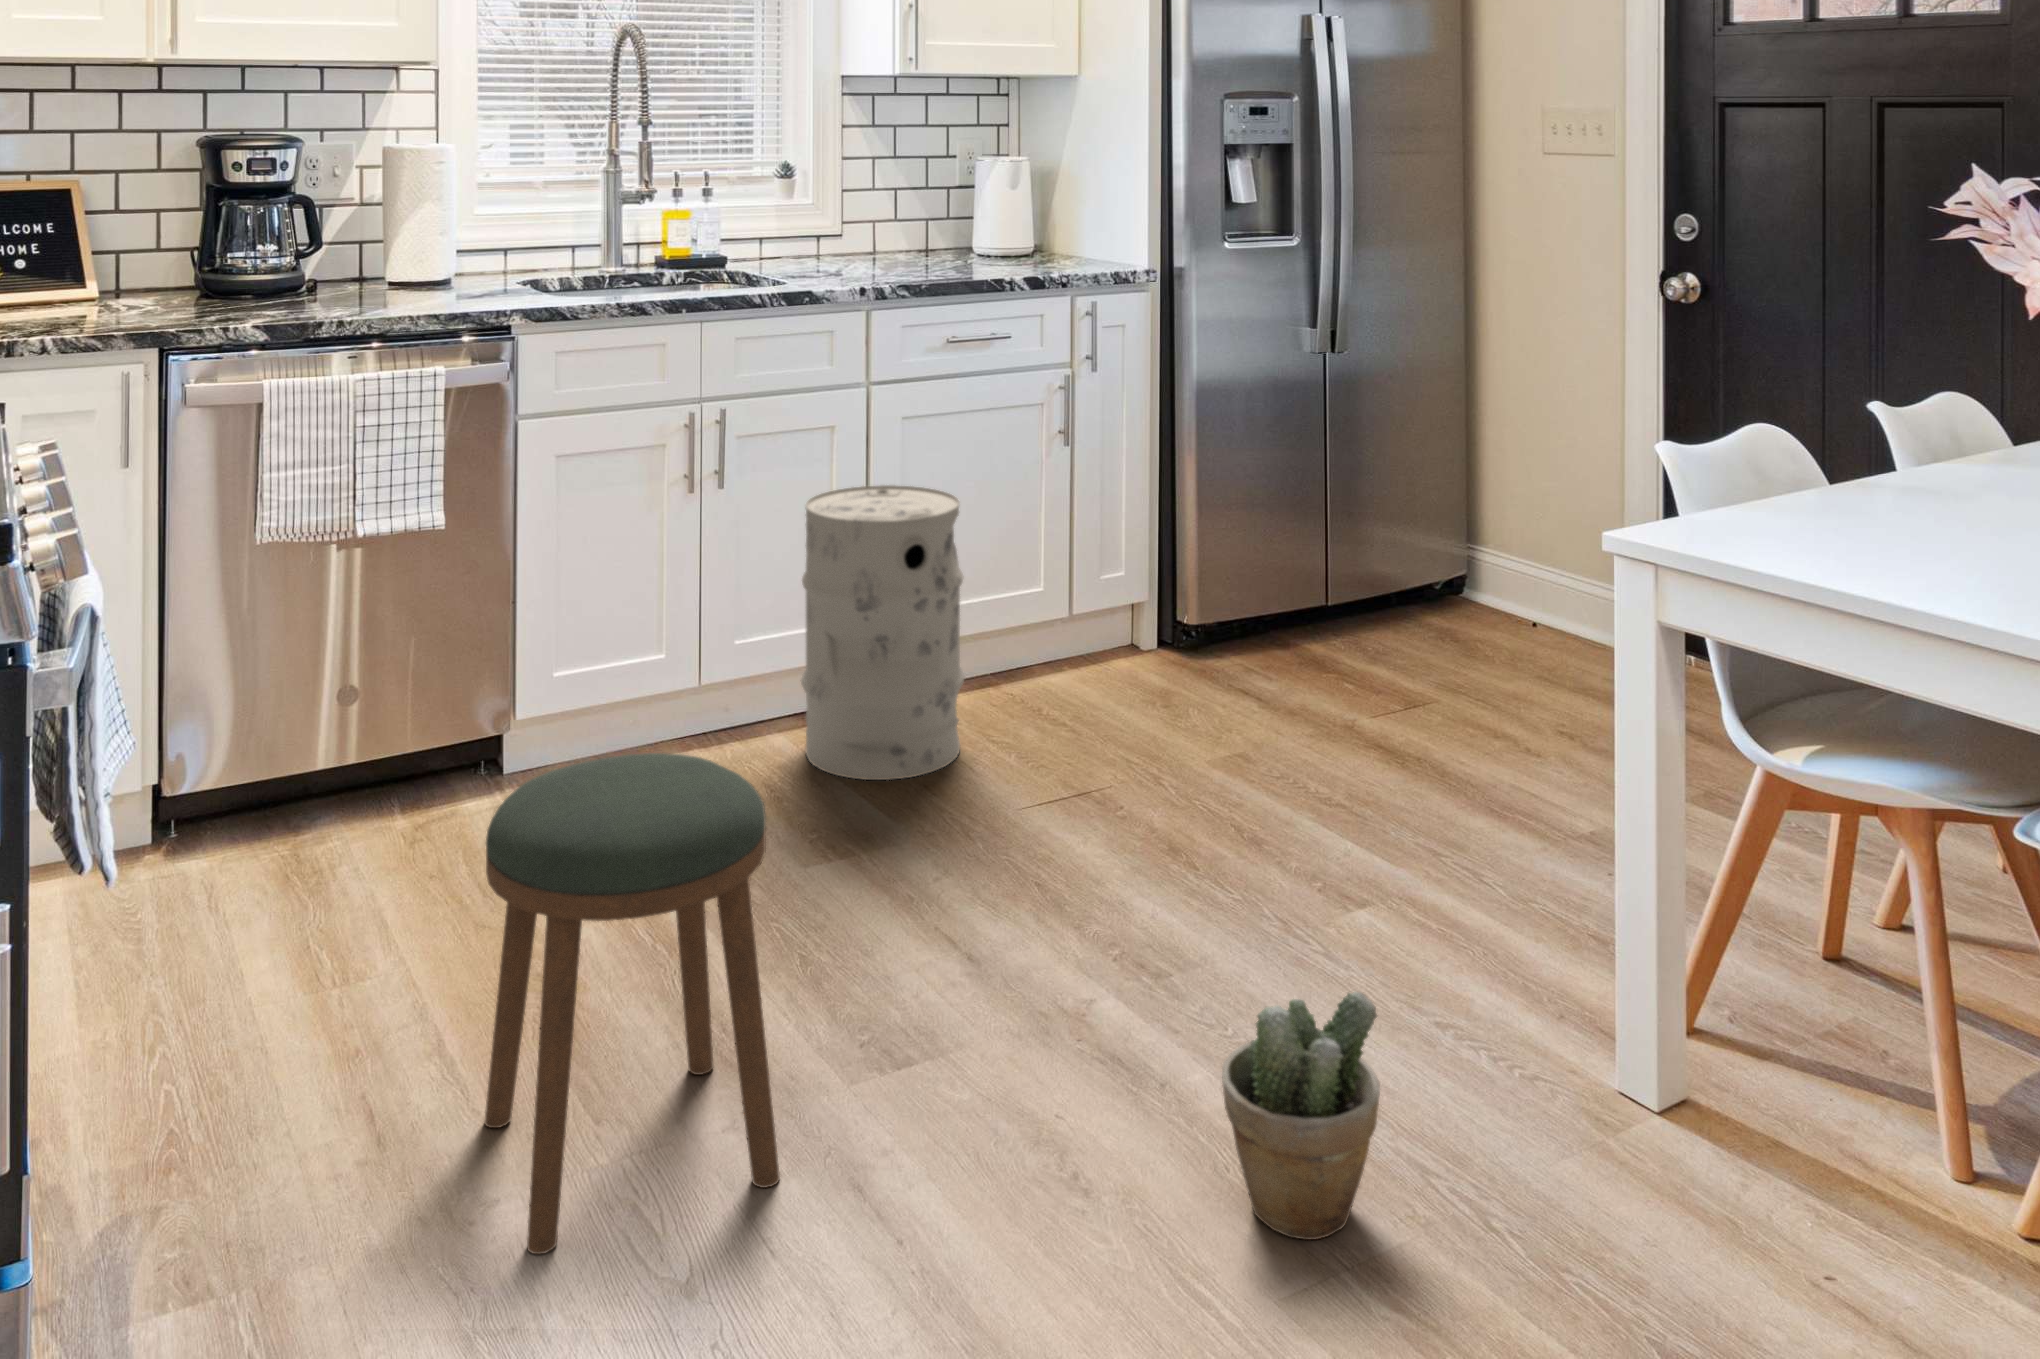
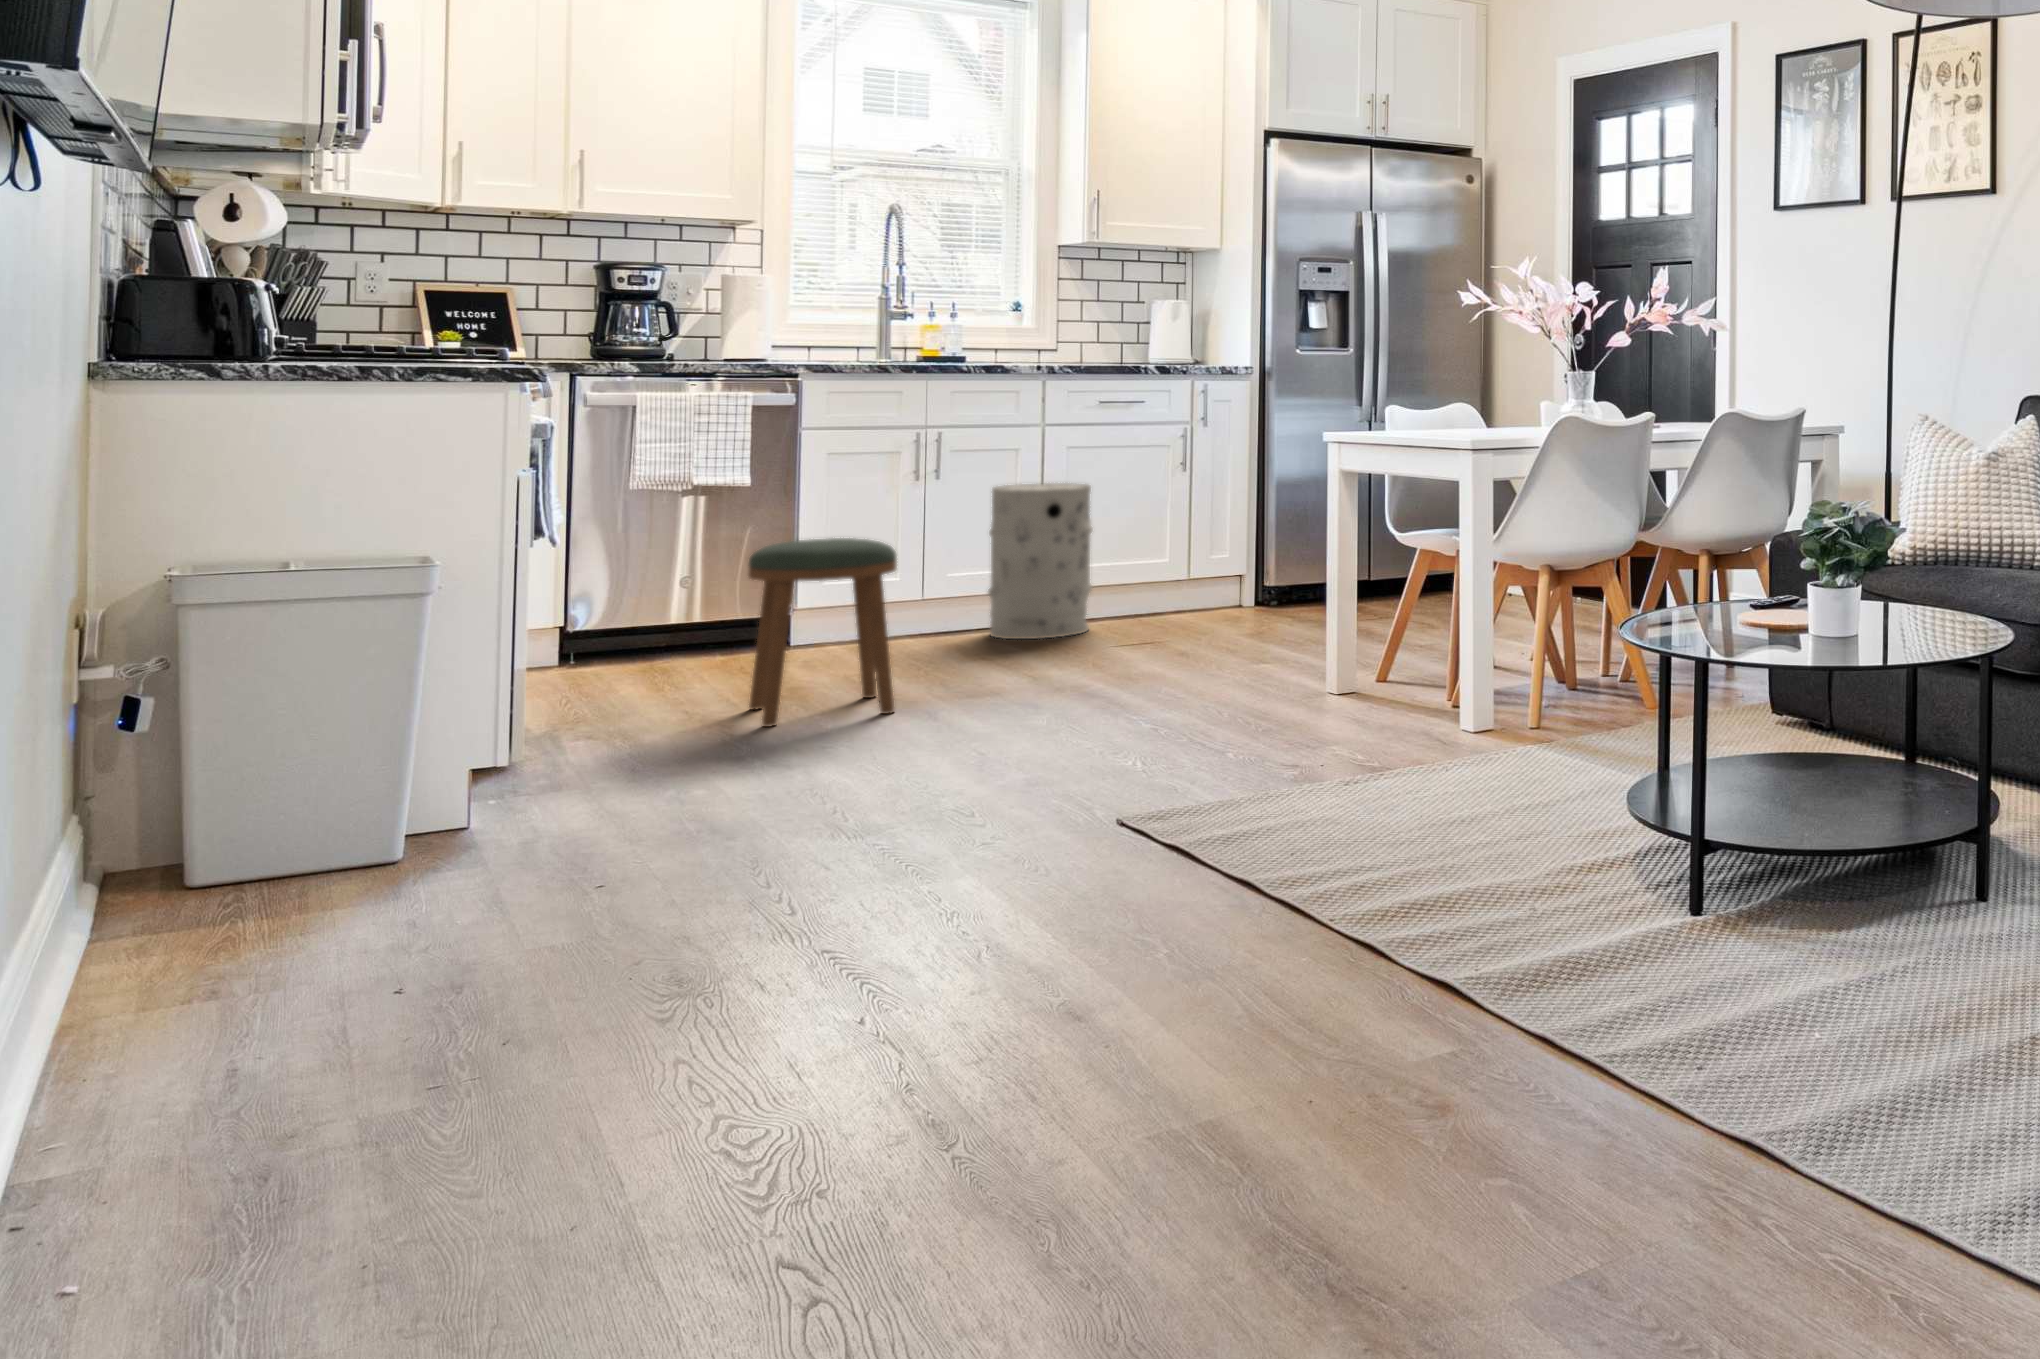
potted plant: present [1222,992,1380,1240] -> none [1102,614,1175,712]

